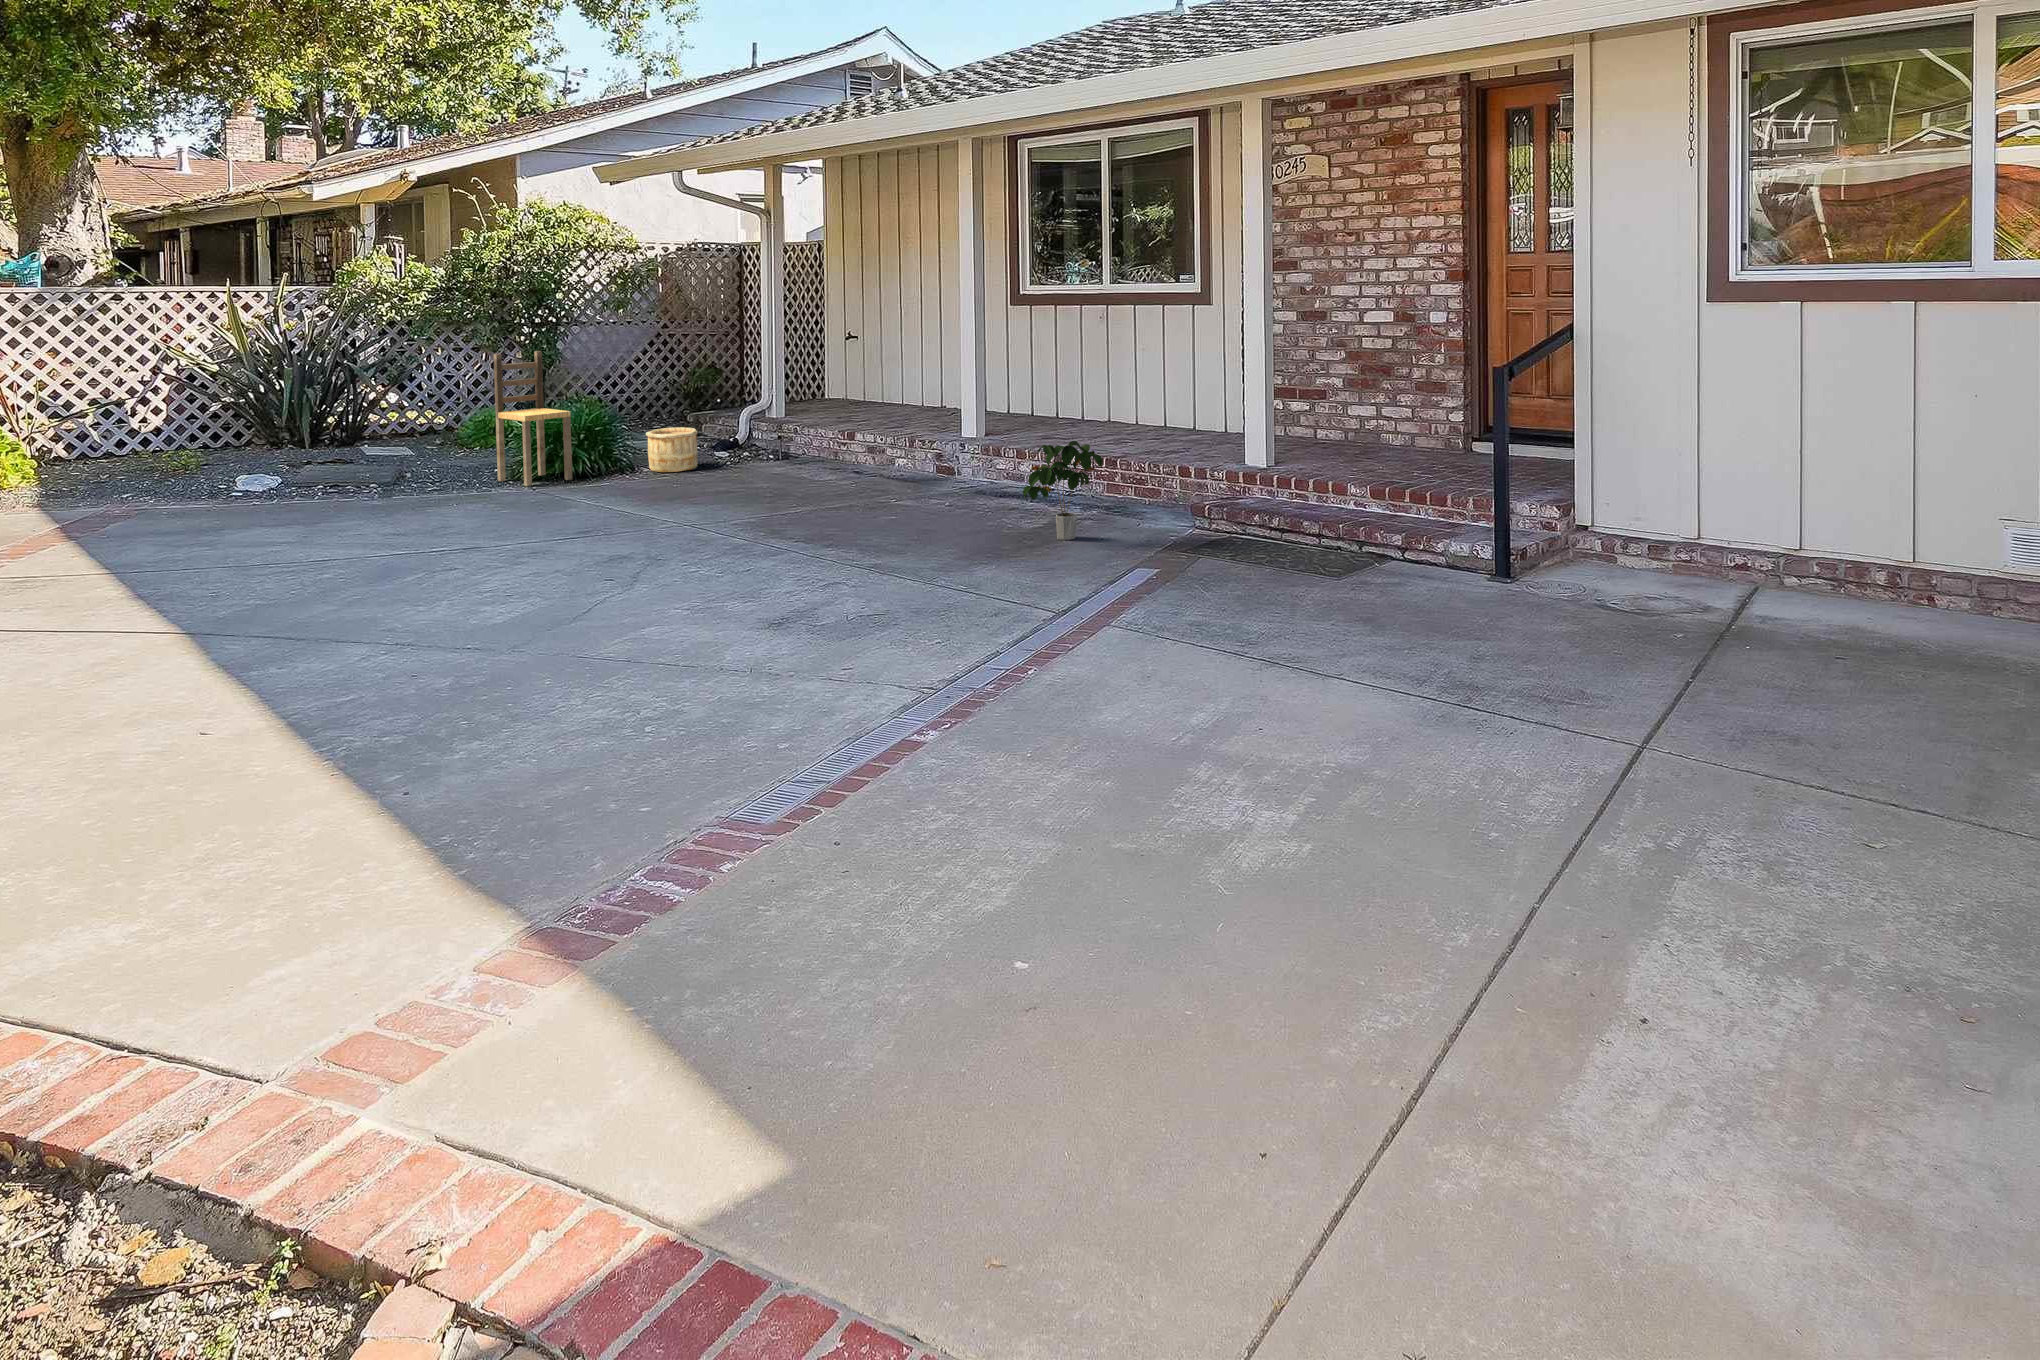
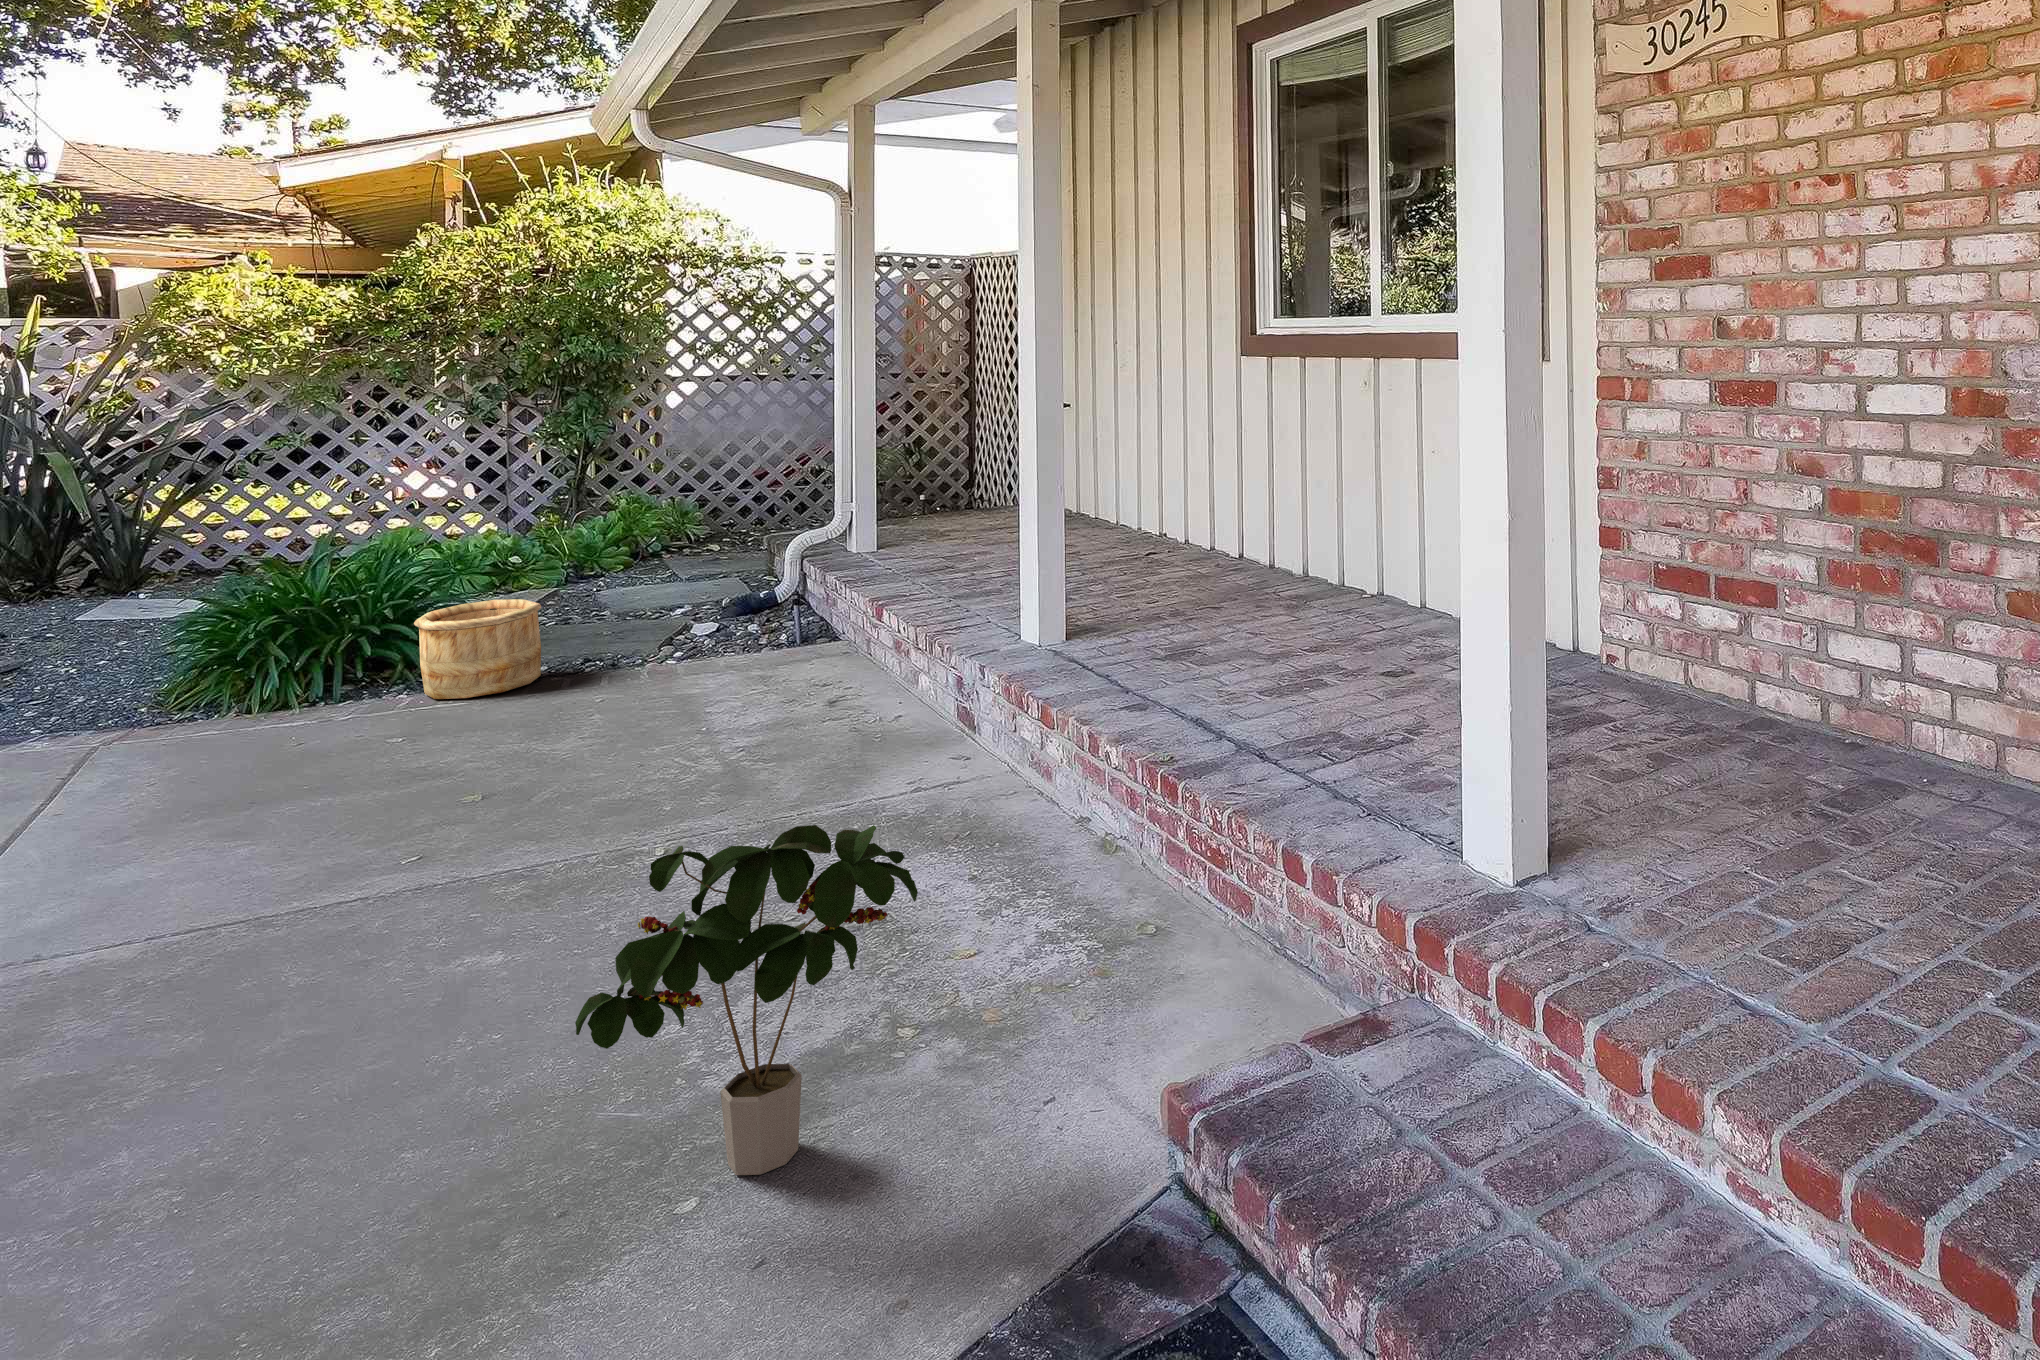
chair: present [494,351,572,486] -> none [73,448,227,740]

